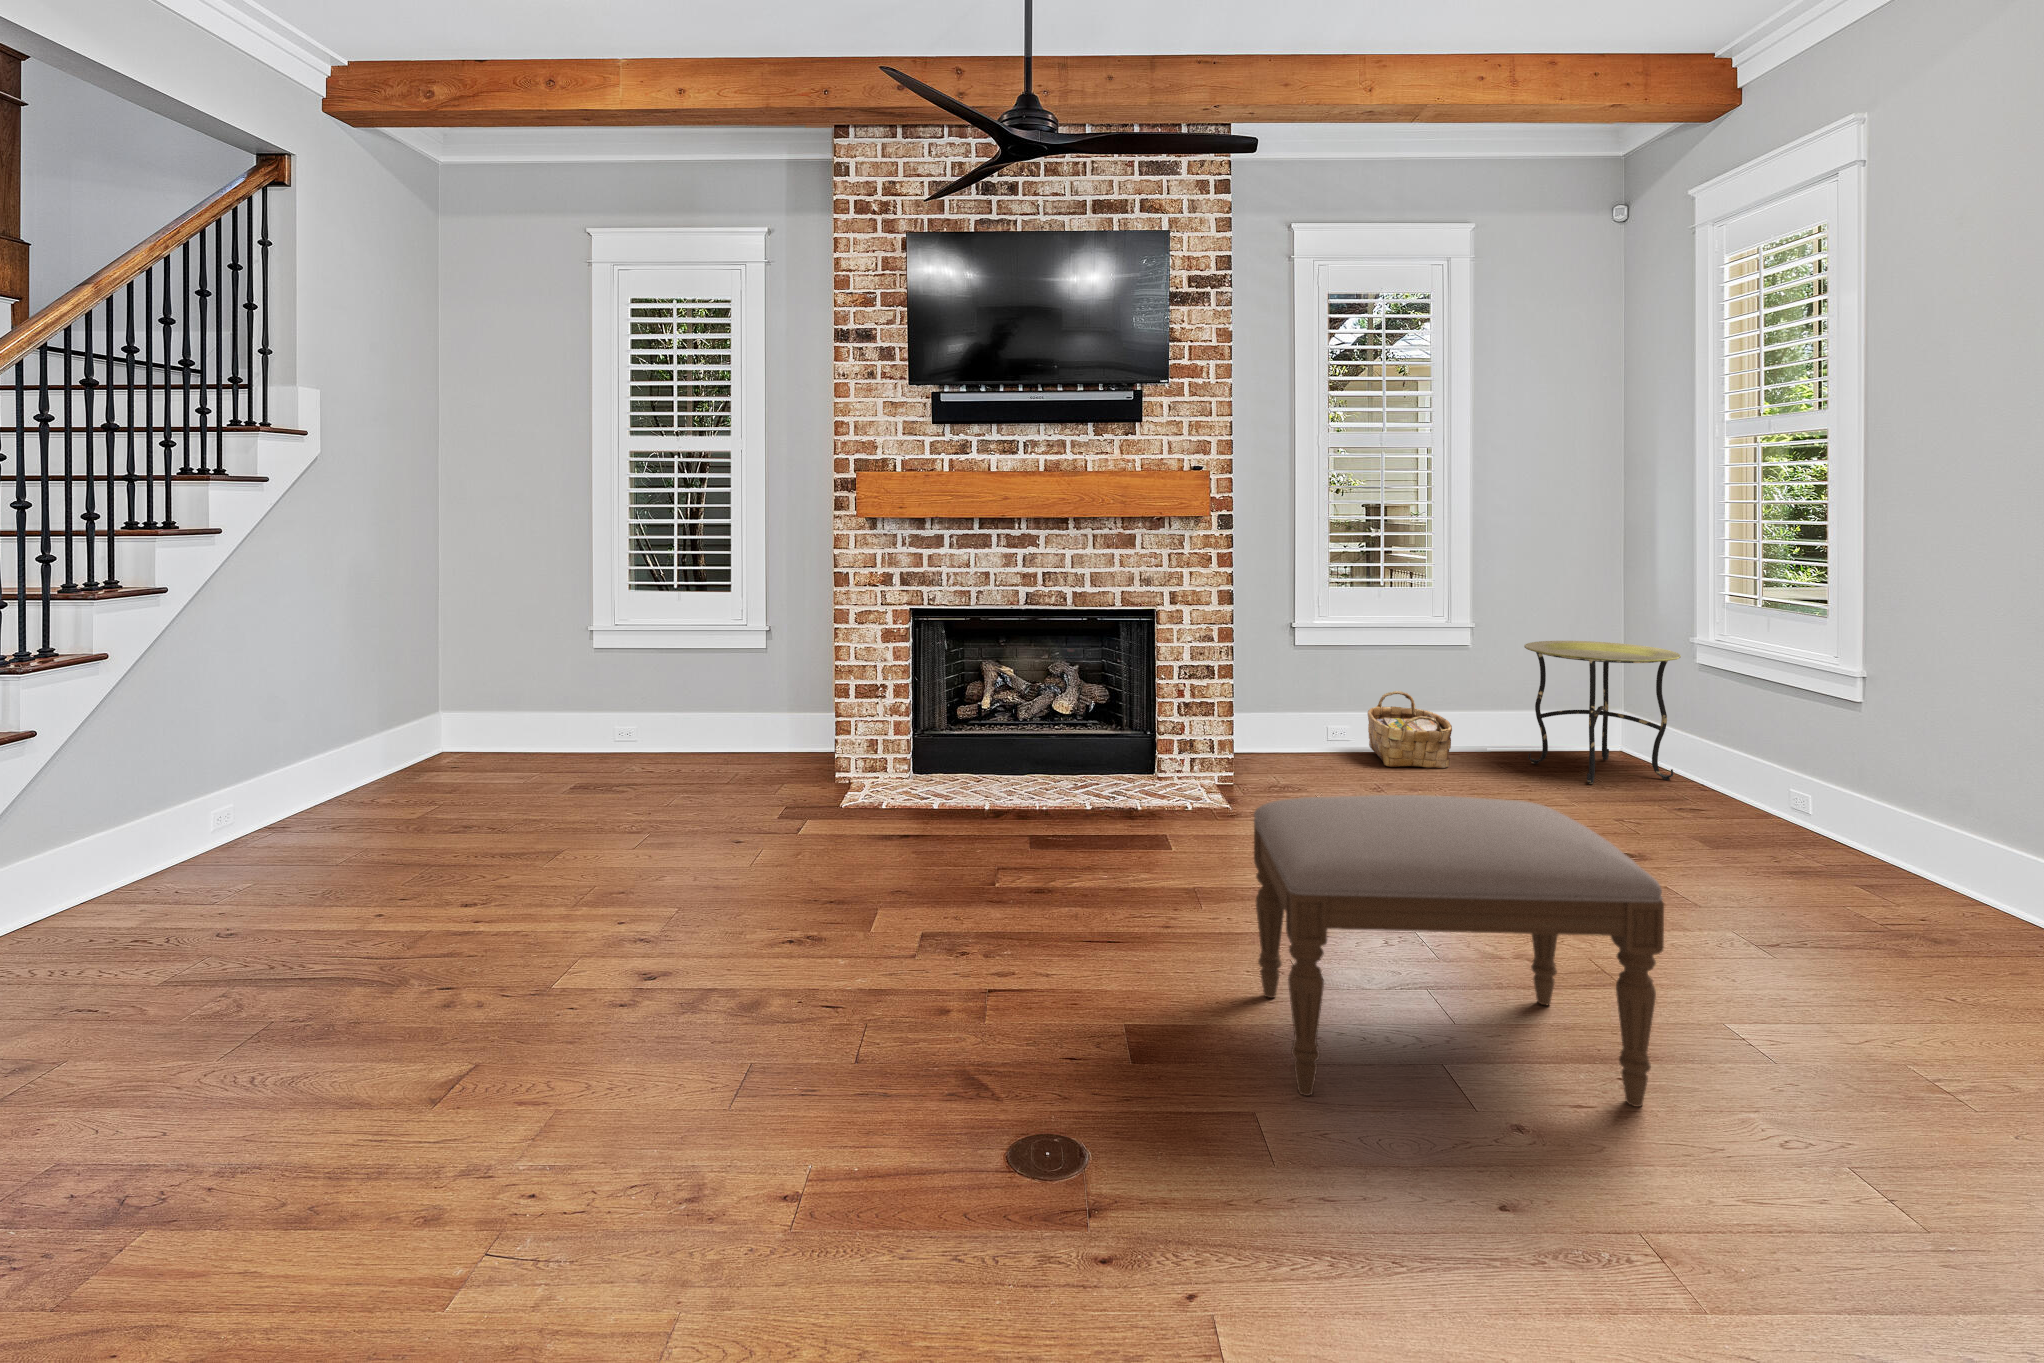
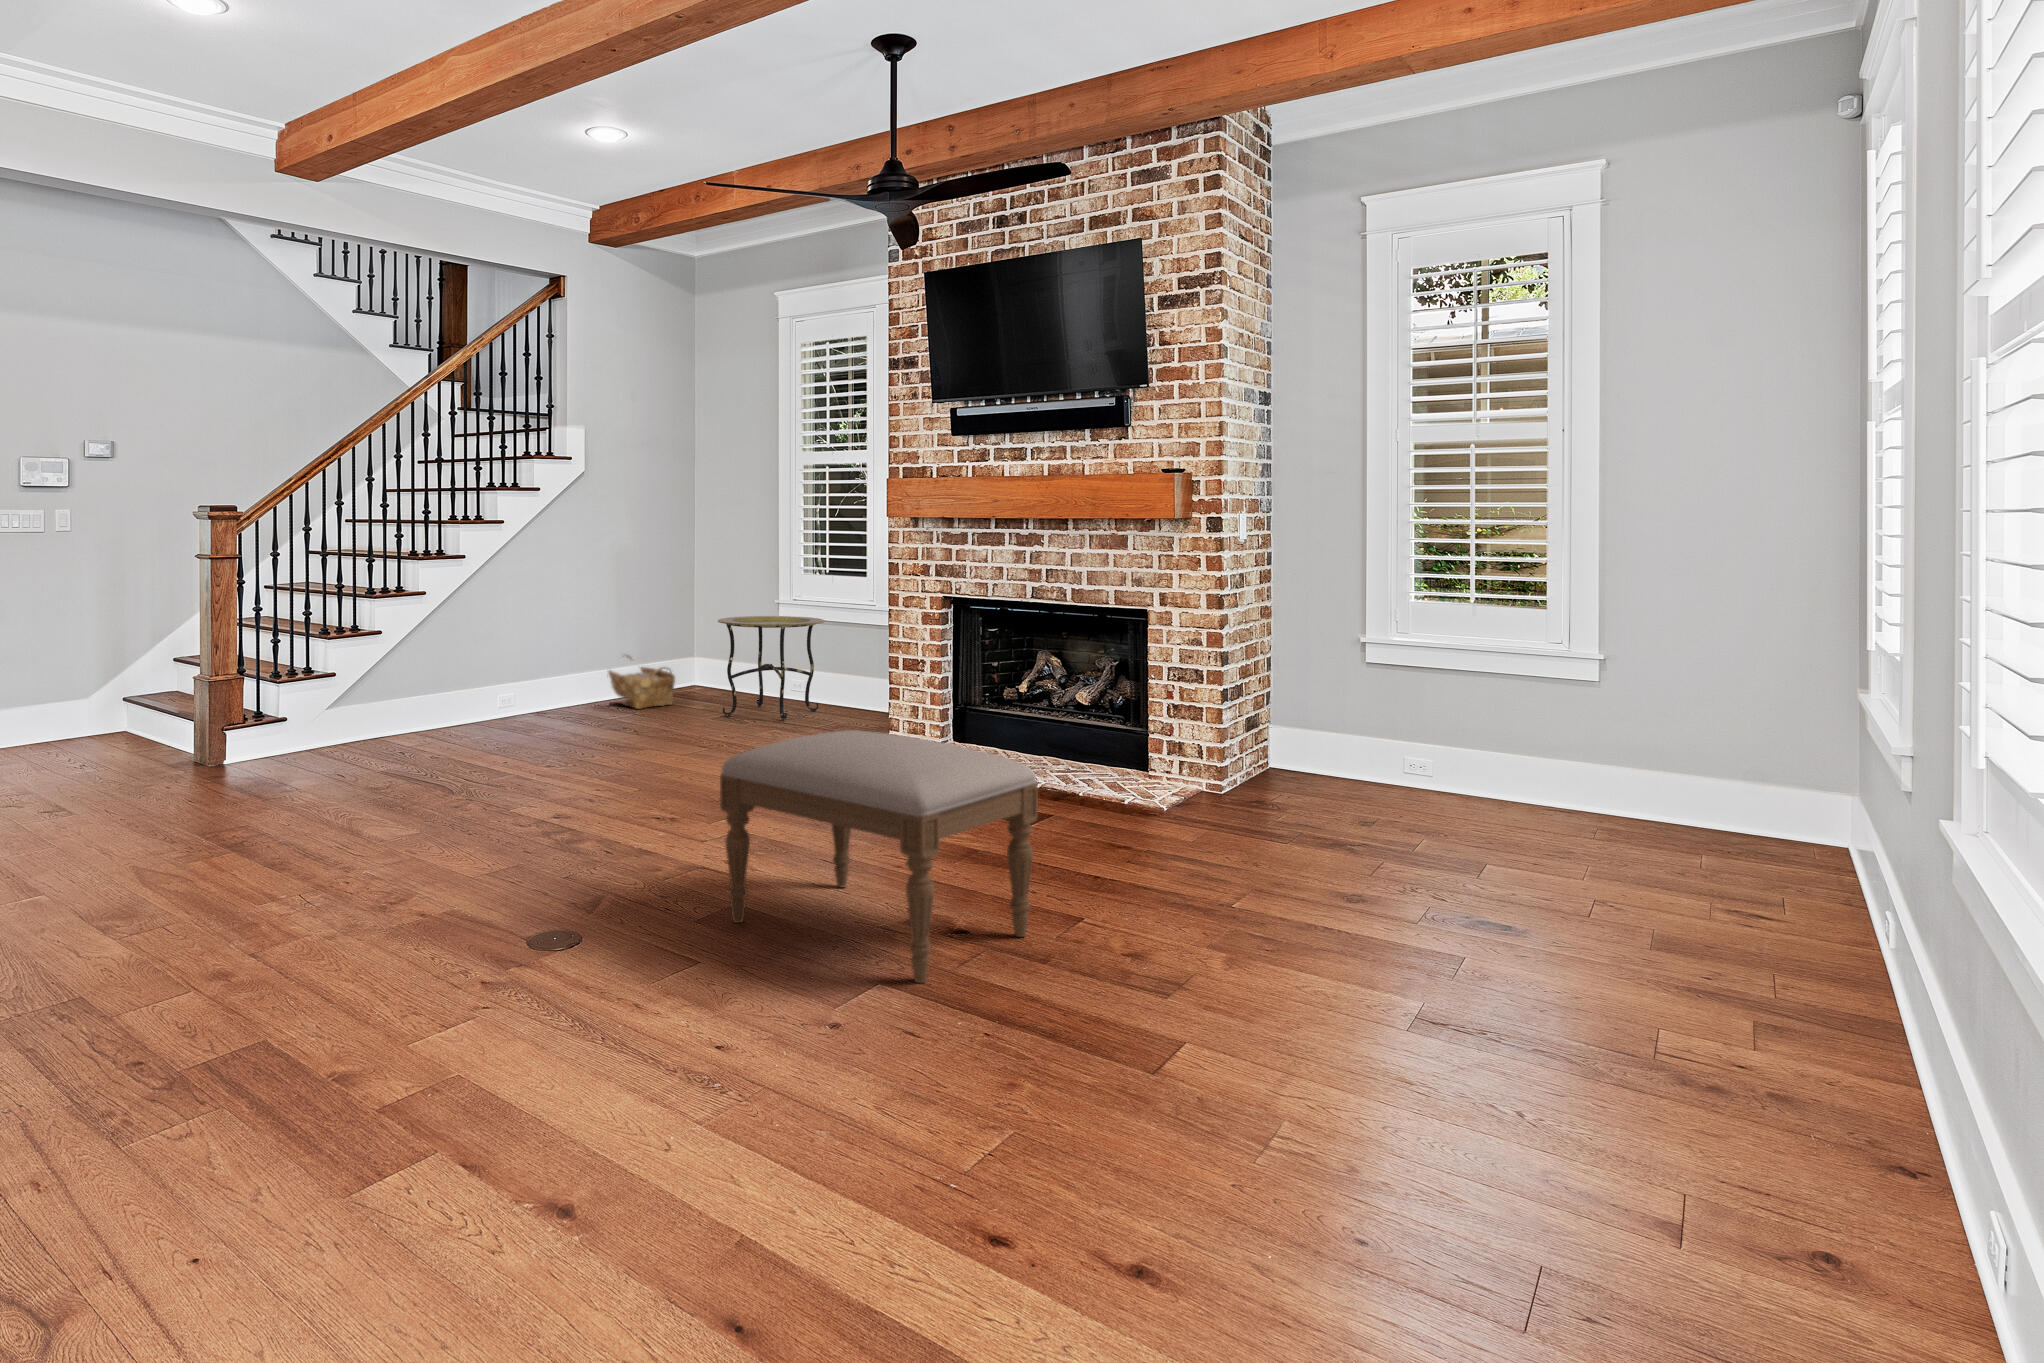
side table: present [1524,641,1681,784] -> present [718,616,825,721]
woven basket: present [1368,691,1452,768] -> present [608,654,675,709]

